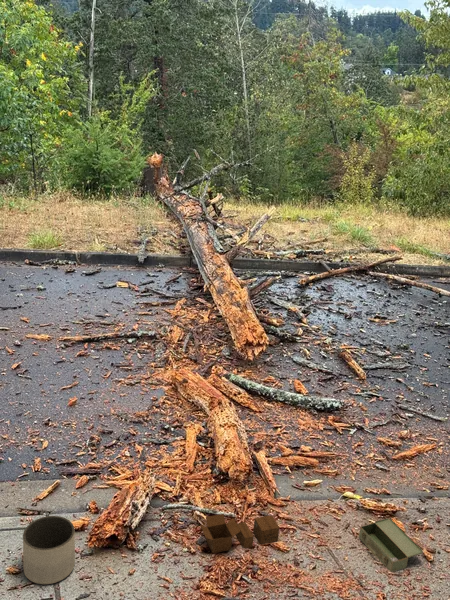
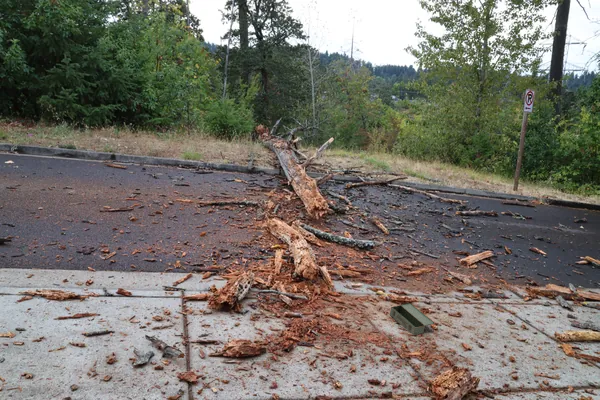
cardboard box: present [200,514,279,553] -> none [284,293,338,318]
planter: present [23,516,75,584] -> none [161,284,198,329]

